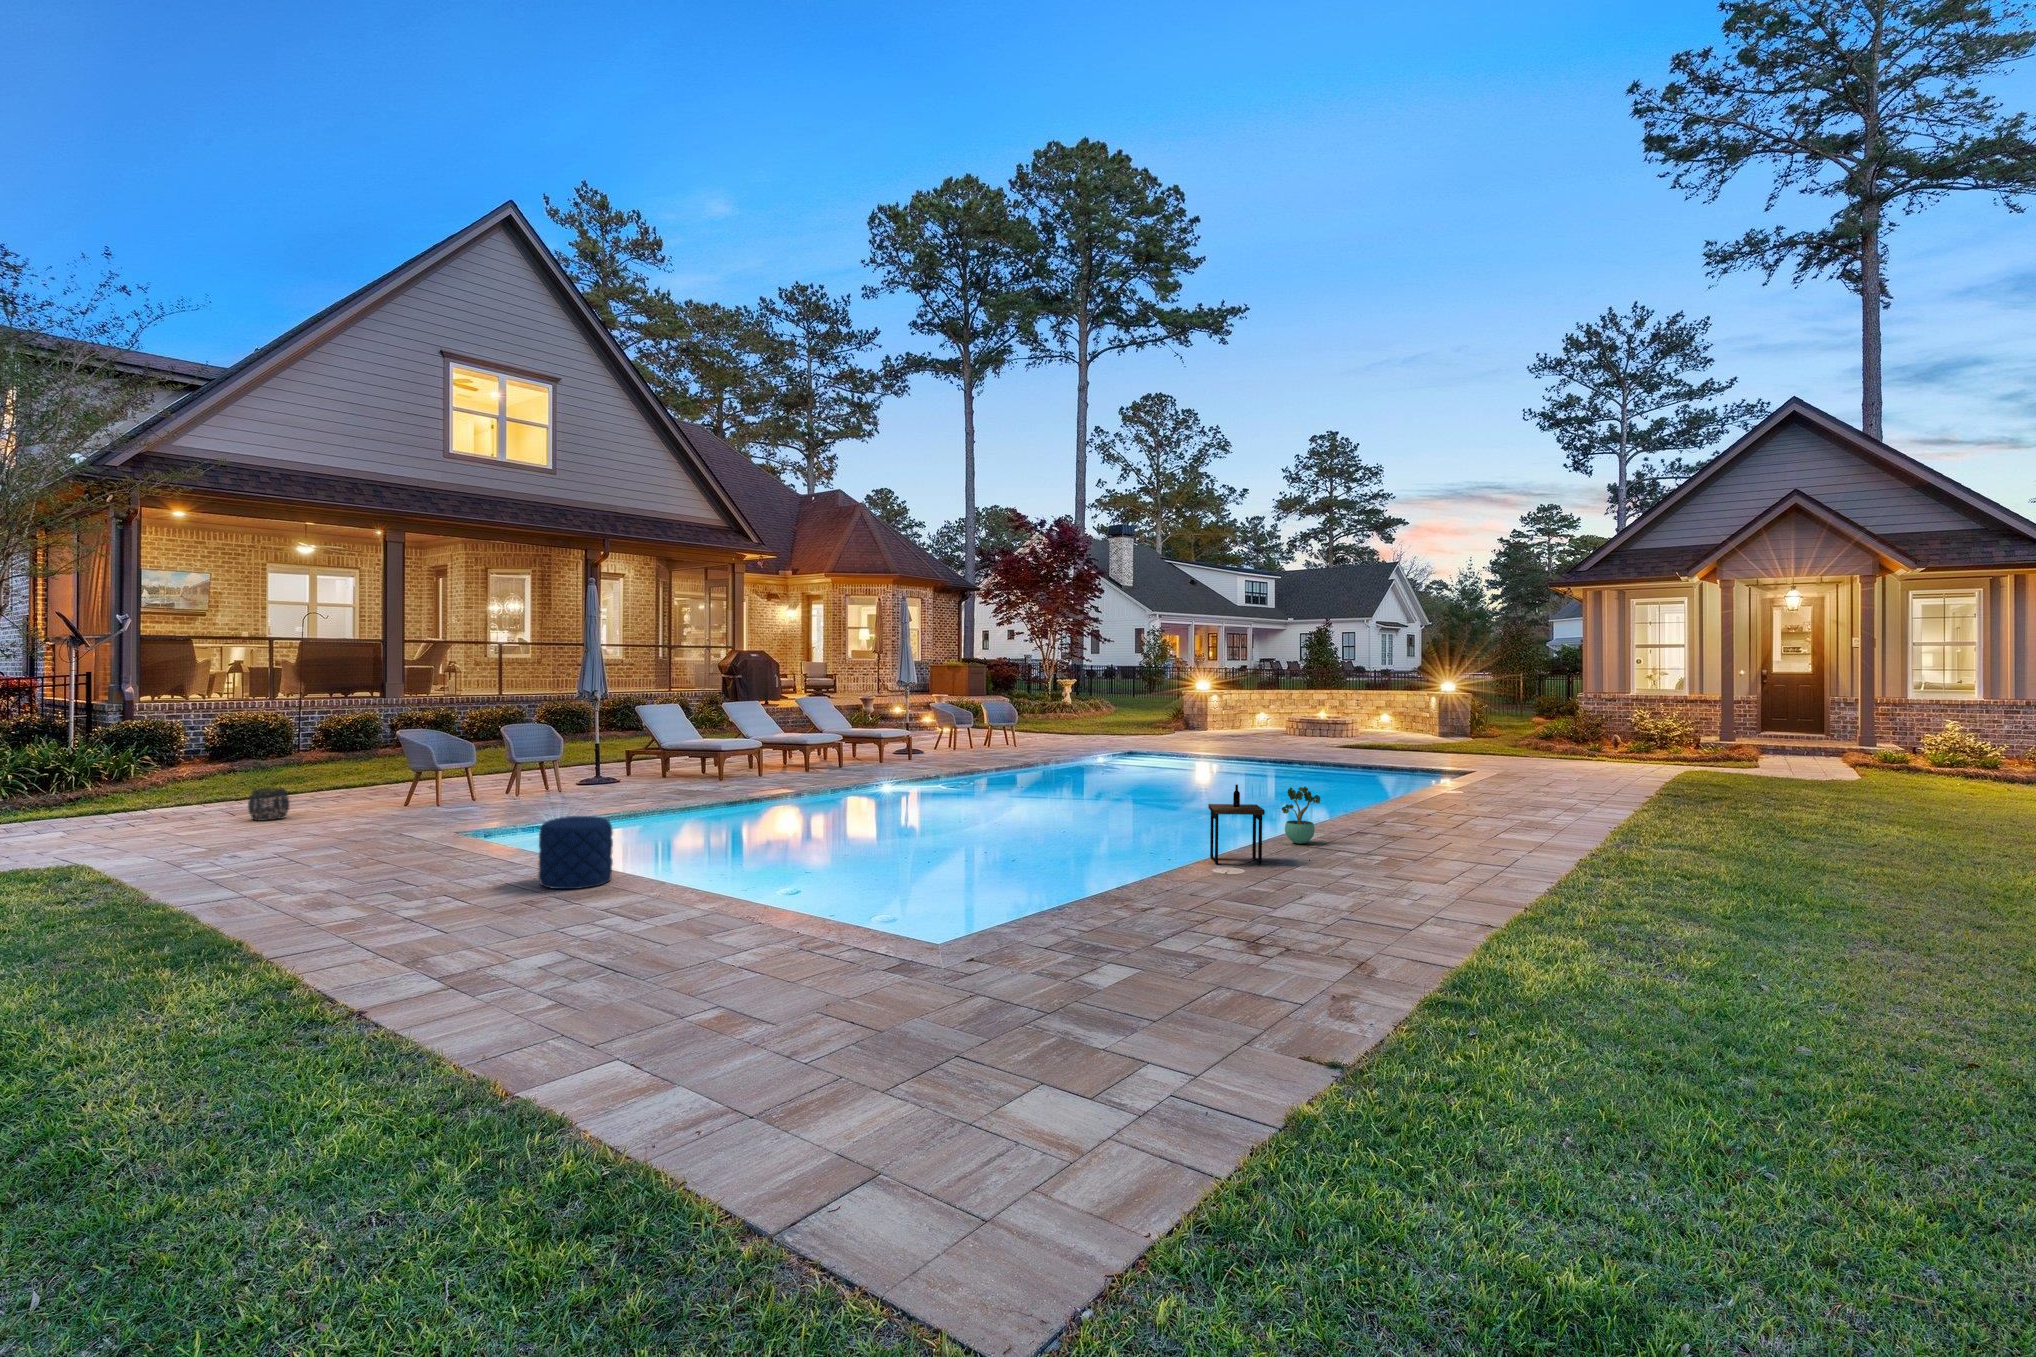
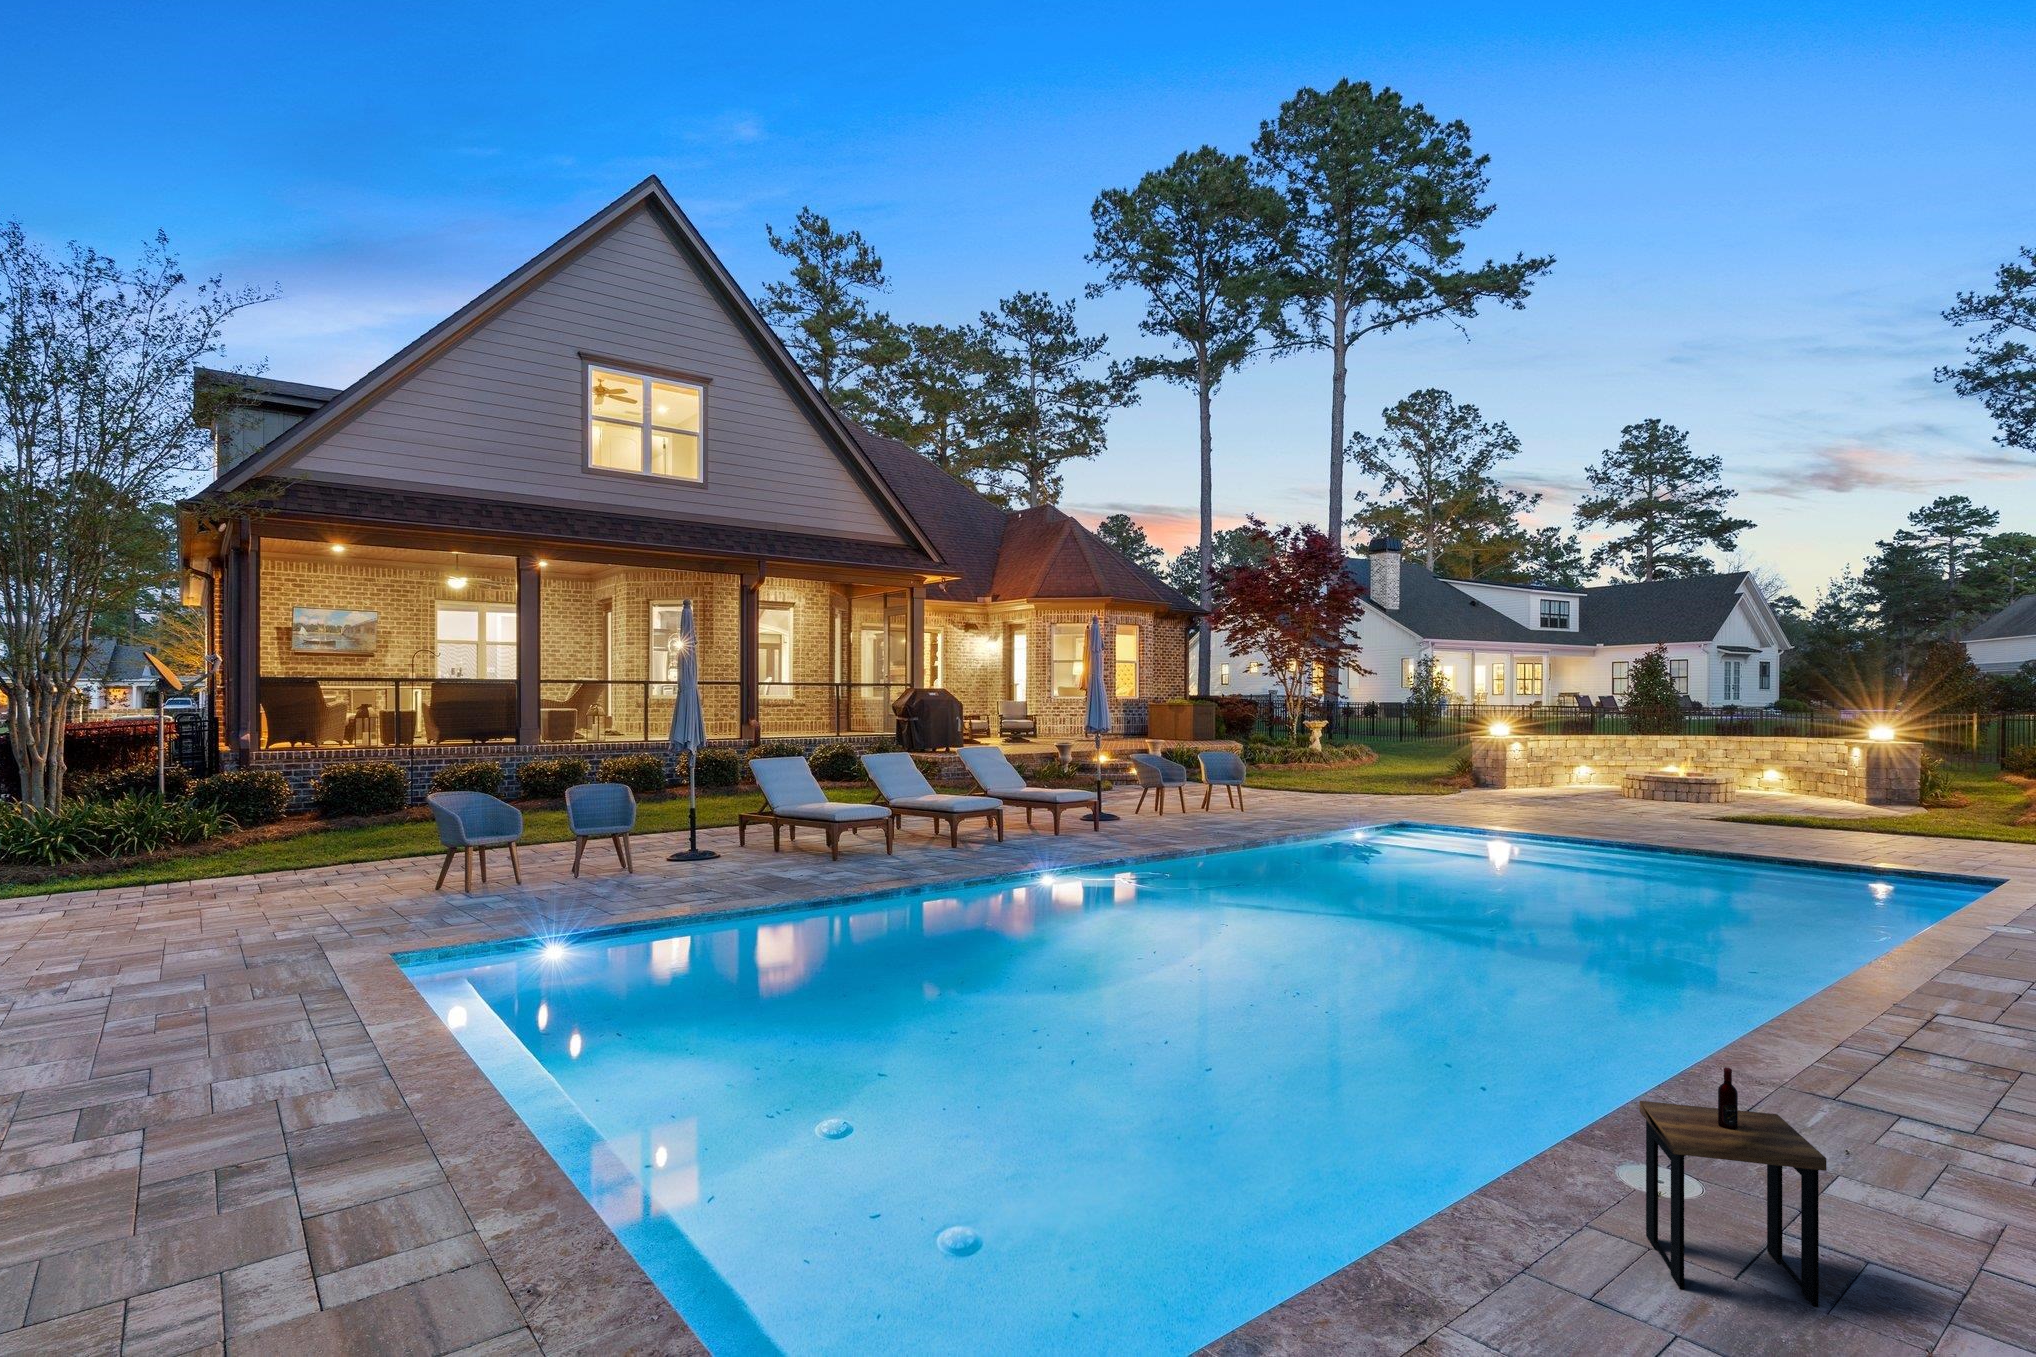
potted plant: present [1282,787,1320,844] -> none [1803,1037,1918,1174]
woven basket: present [248,788,289,821] -> none [134,886,195,934]
pouf: present [538,816,613,889] -> none [138,1046,314,1227]

